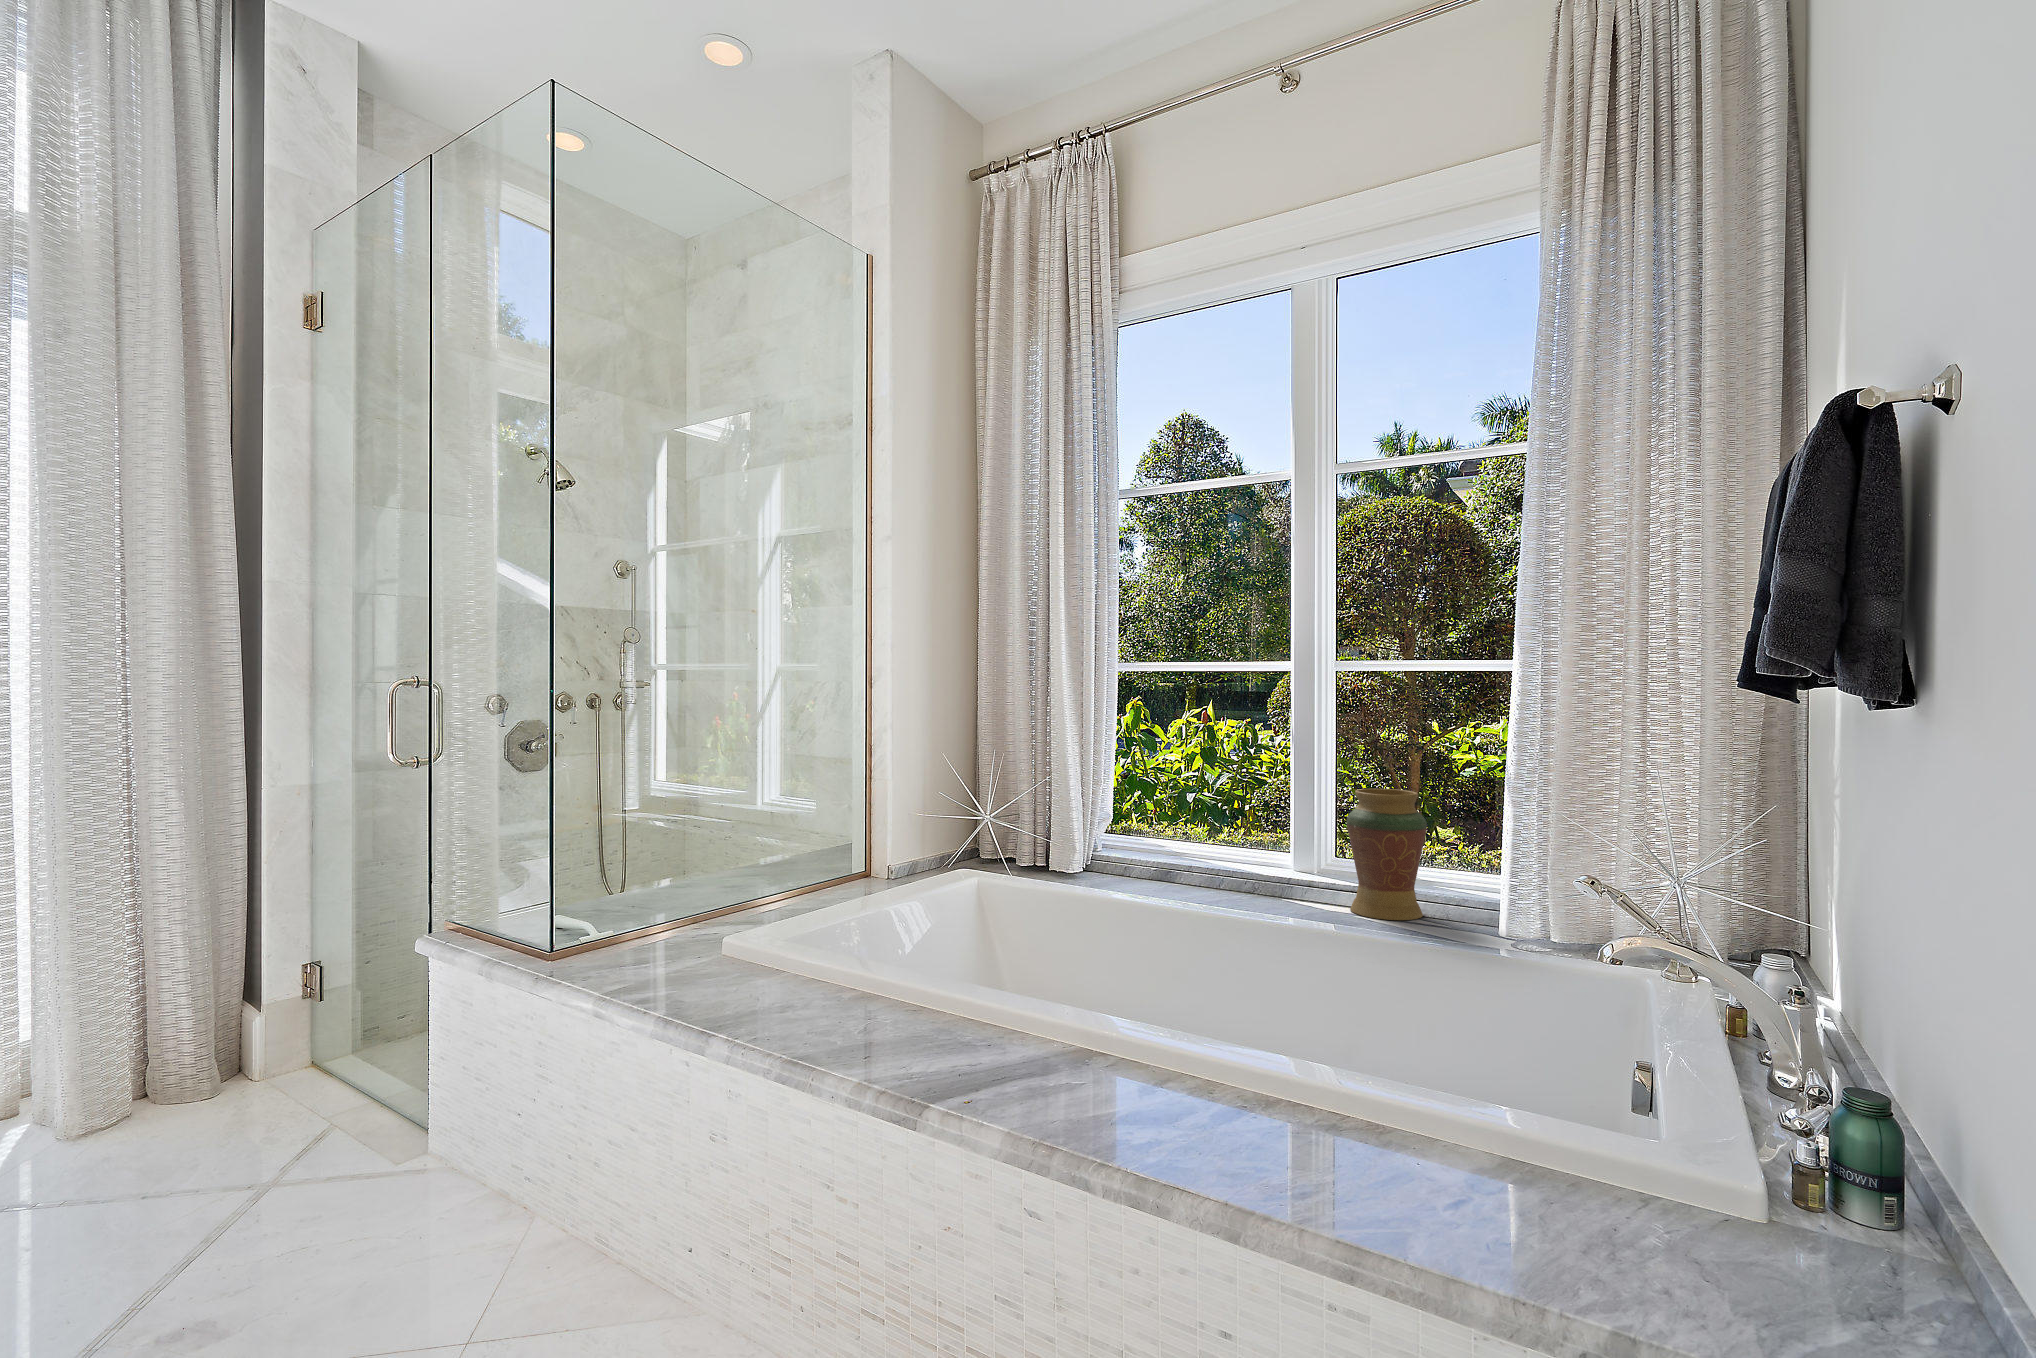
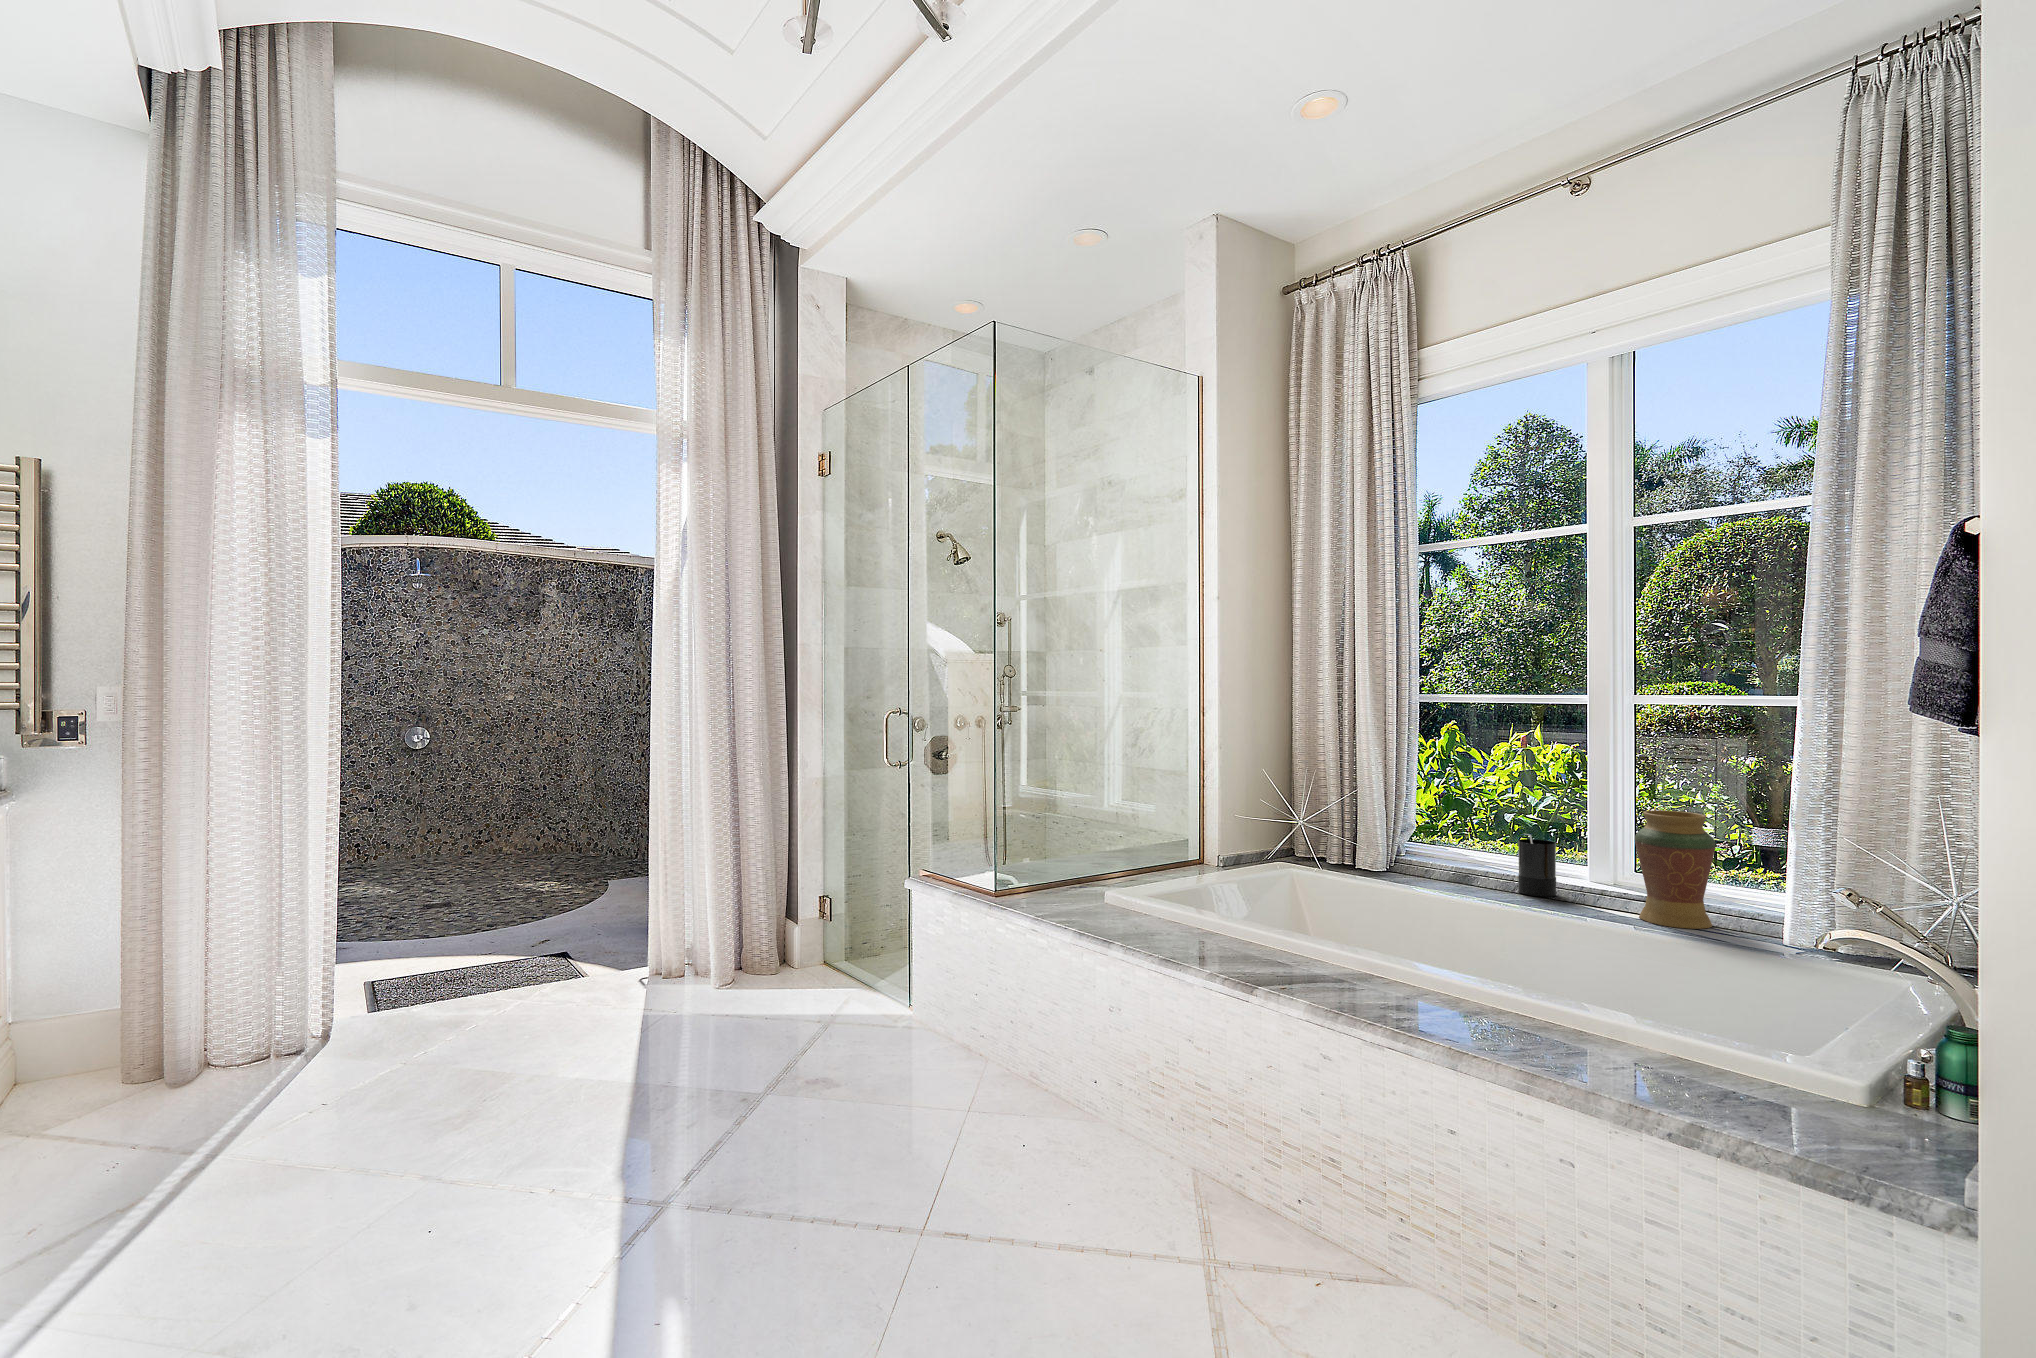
candle: none [1225,820,1264,891] -> present [1518,833,1556,897]

